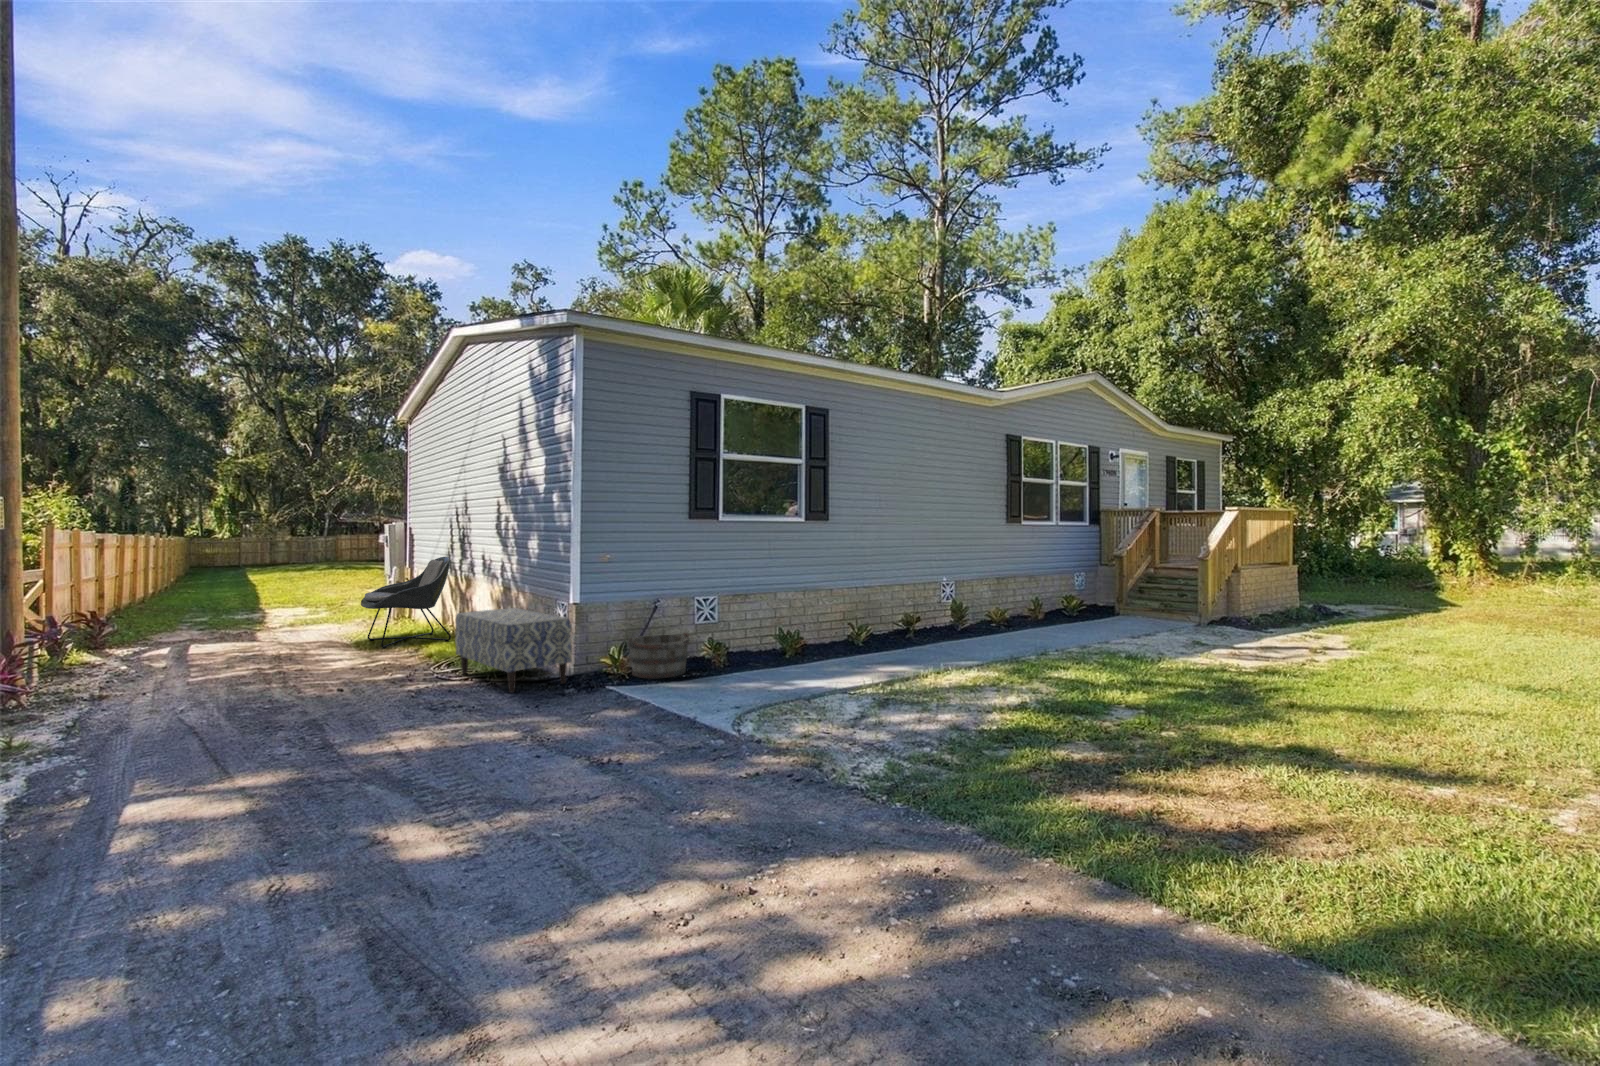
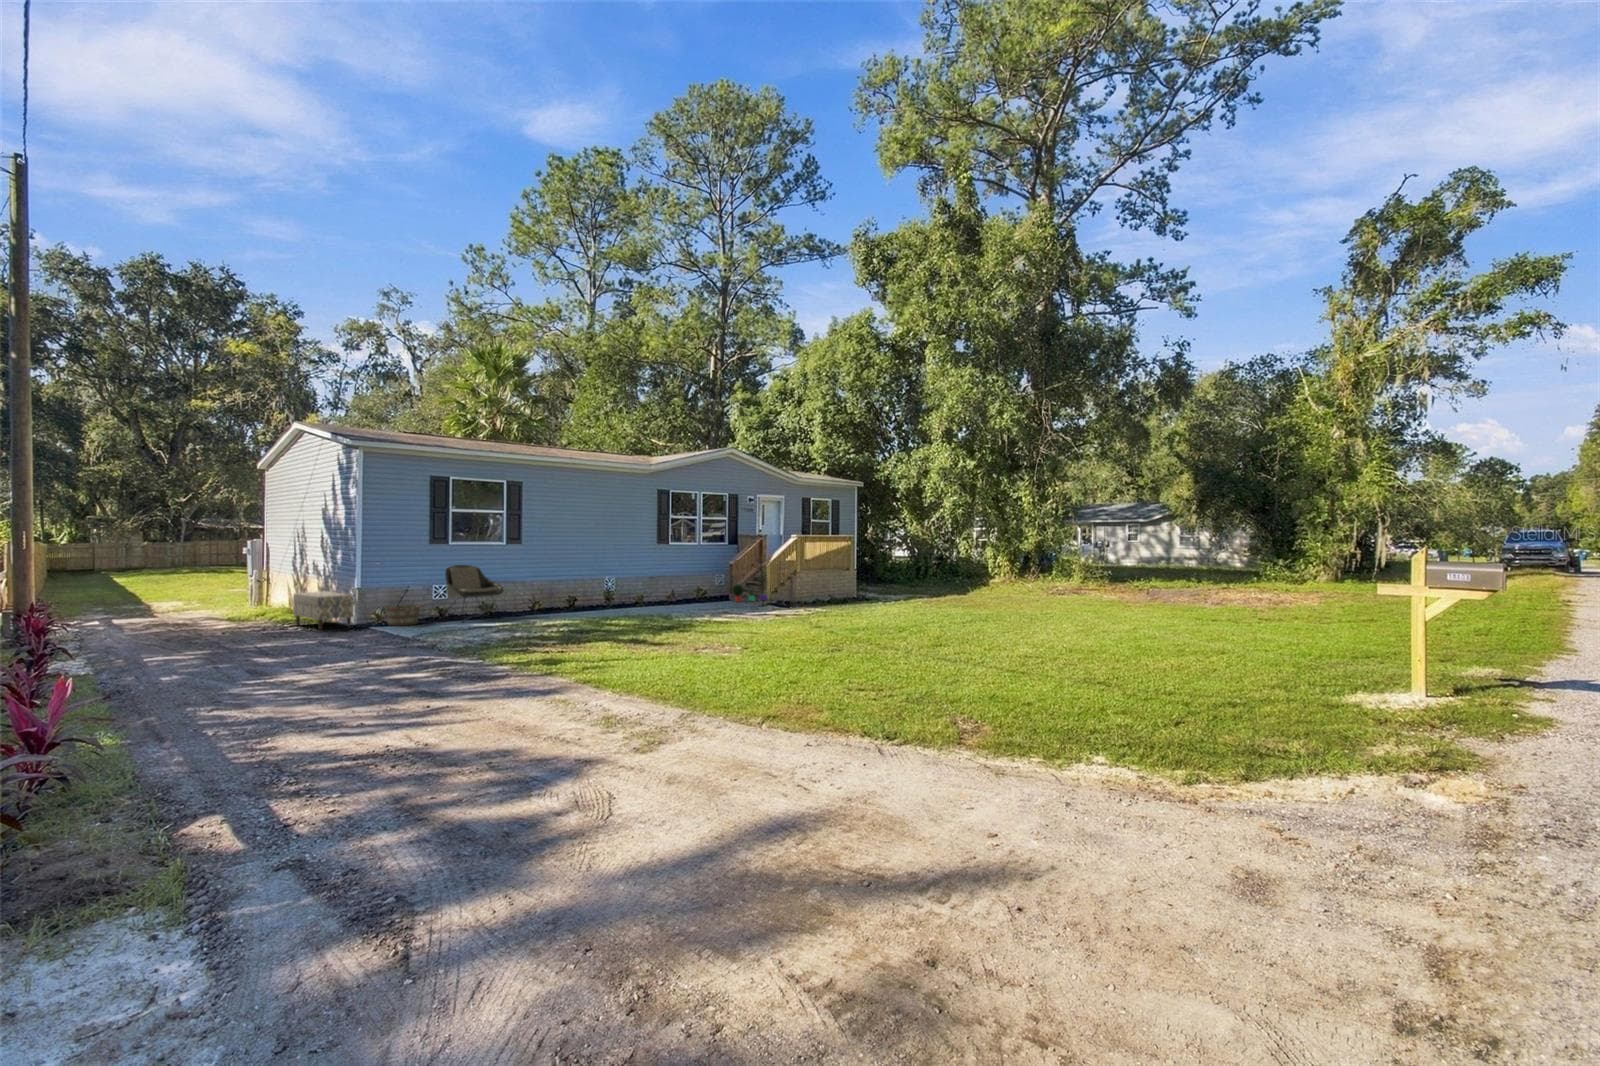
lounge chair: present [361,557,451,649] -> present [445,565,504,621]
potted plant: none [1122,561,1177,614] -> present [732,570,767,602]

